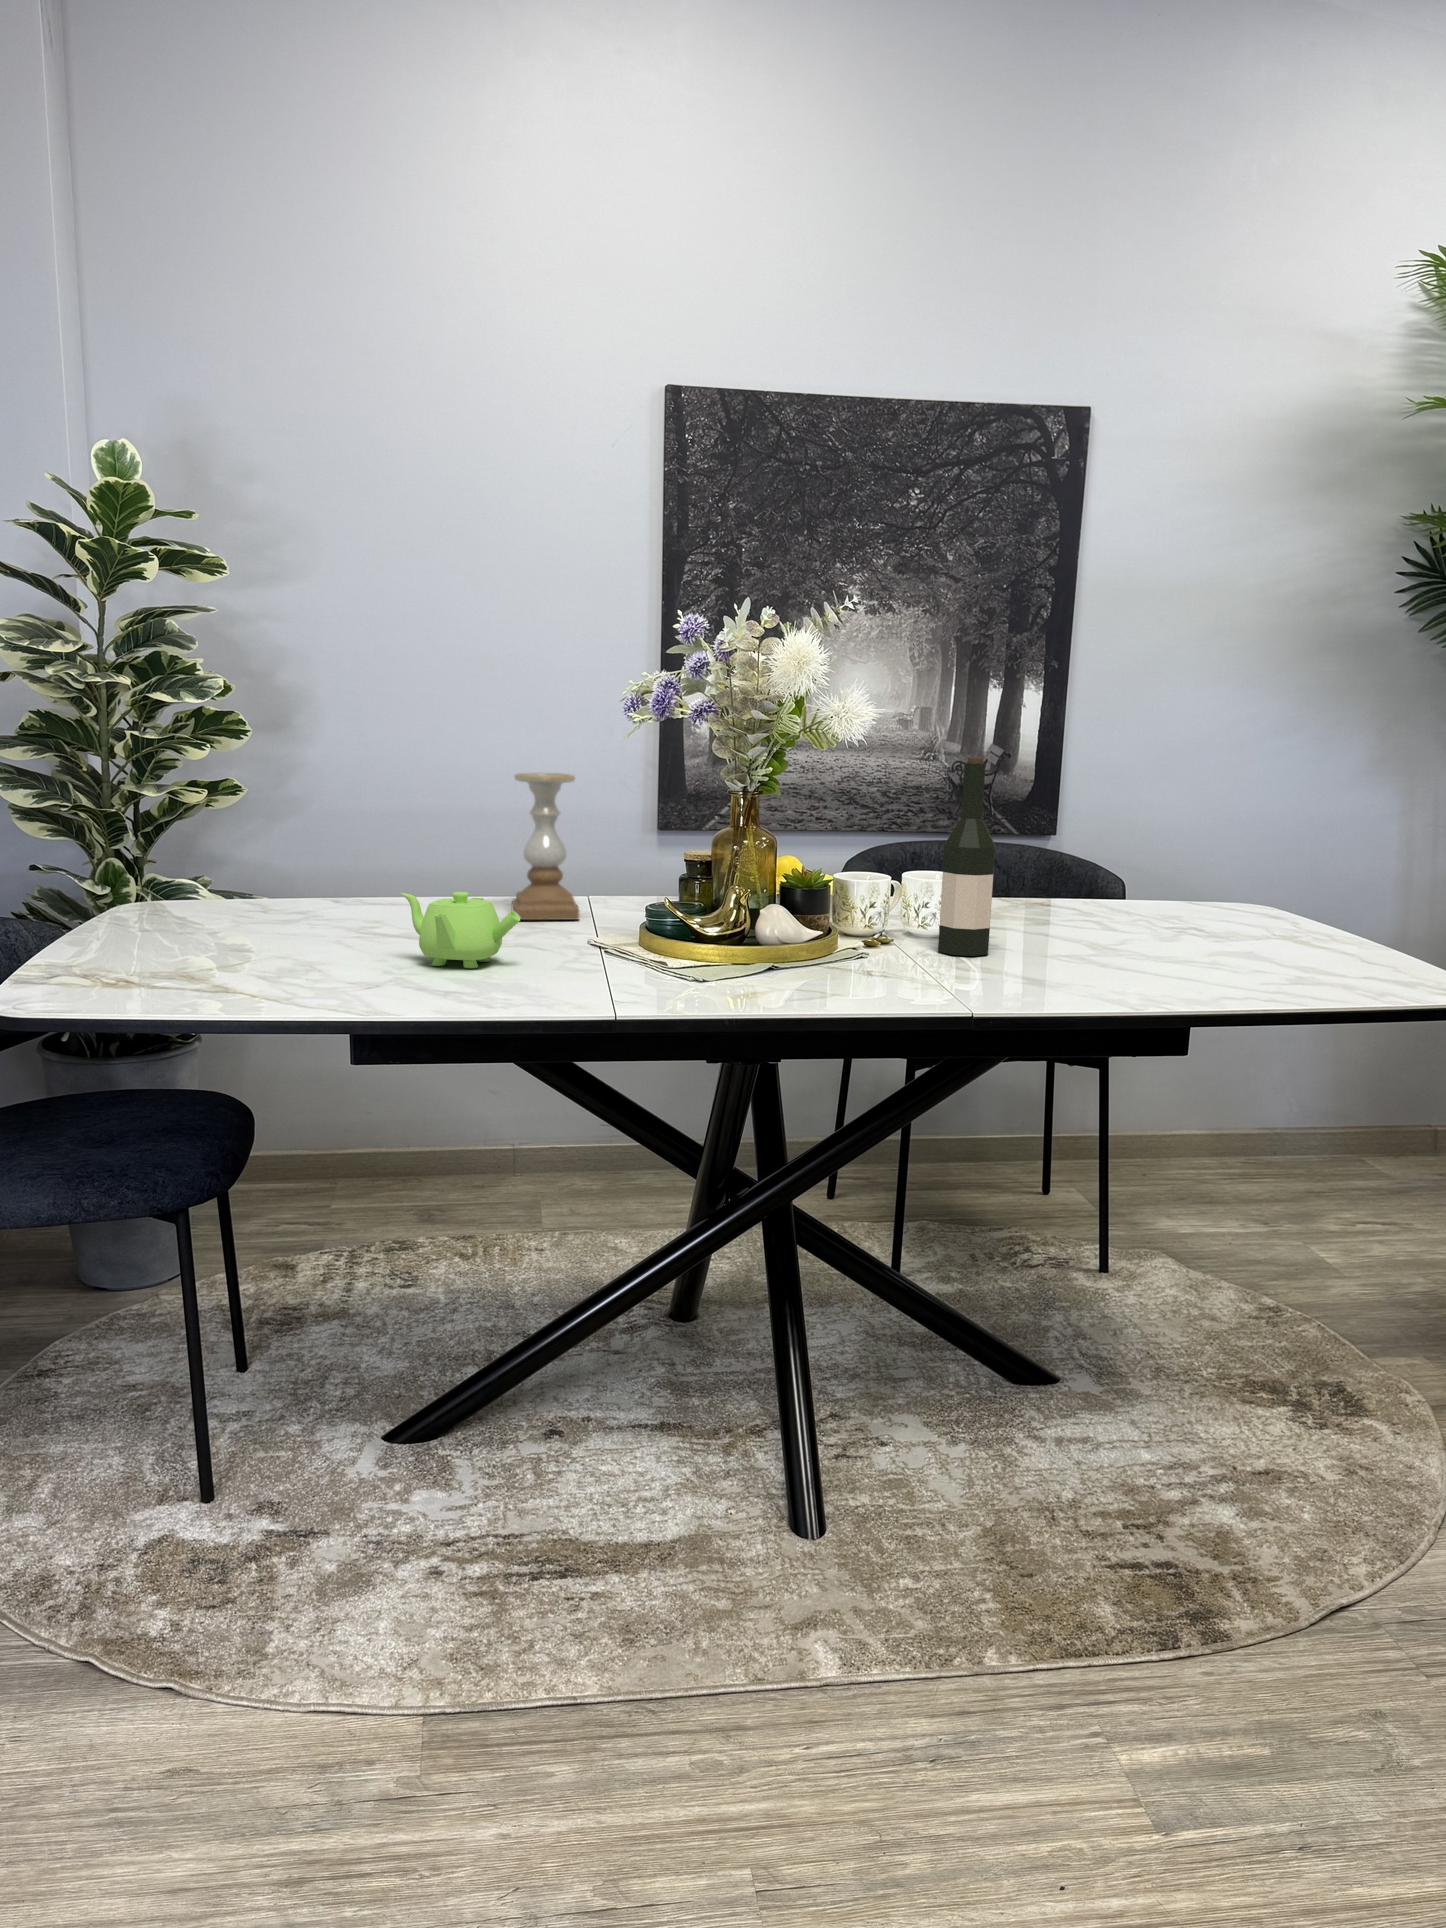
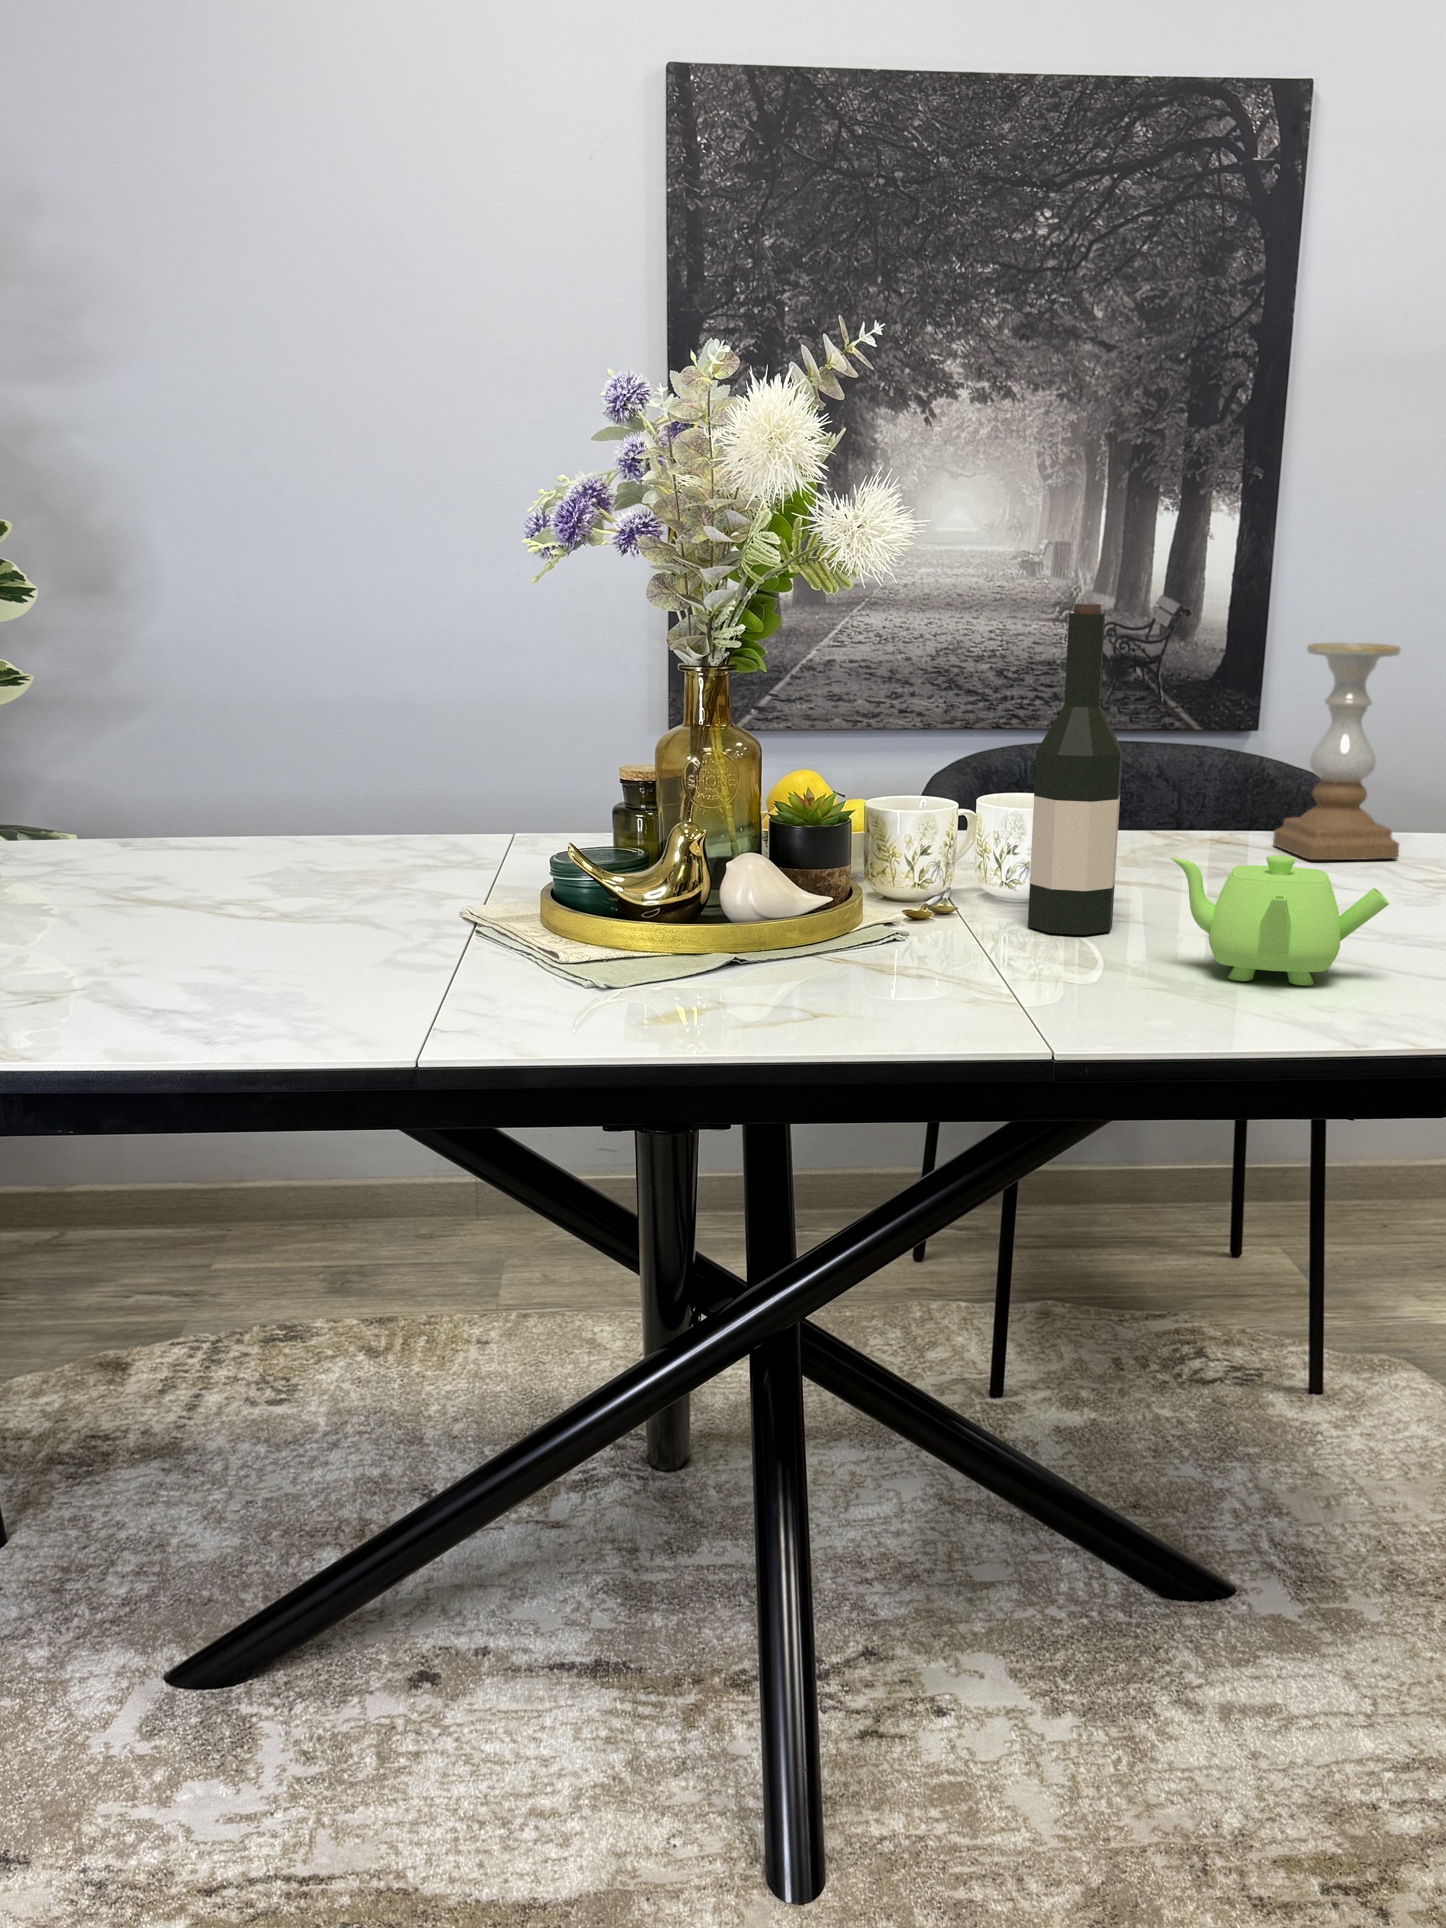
candle holder: present [512,773,579,920] -> present [1273,643,1401,860]
teapot: present [401,892,520,968] -> present [1171,855,1389,985]

